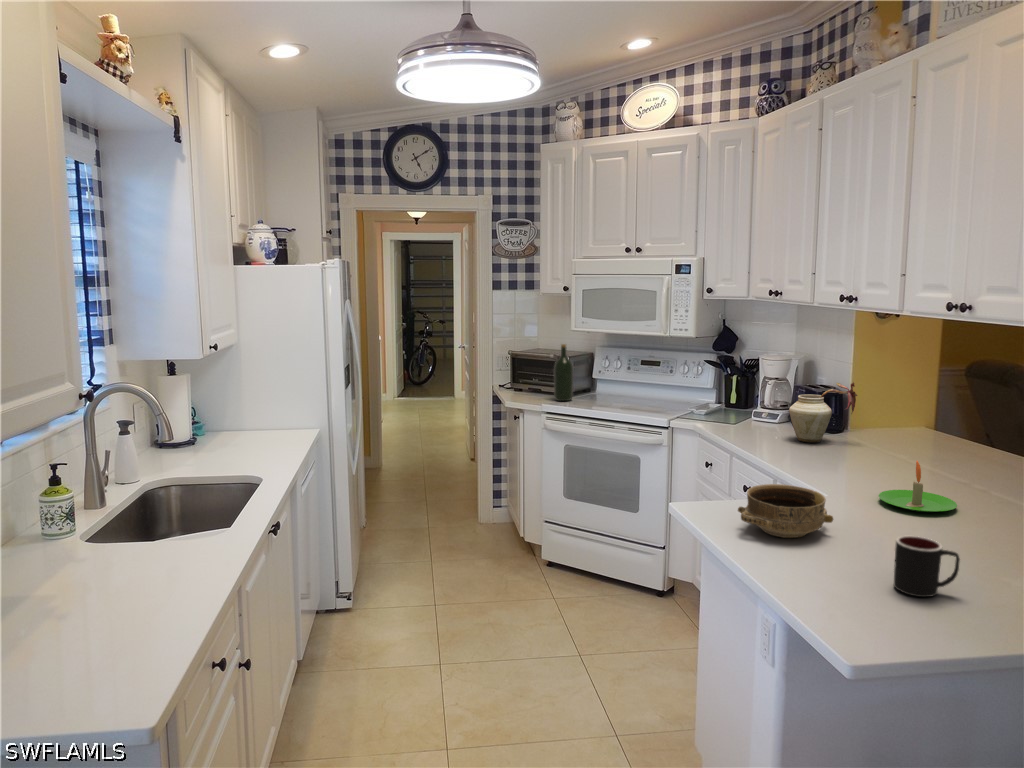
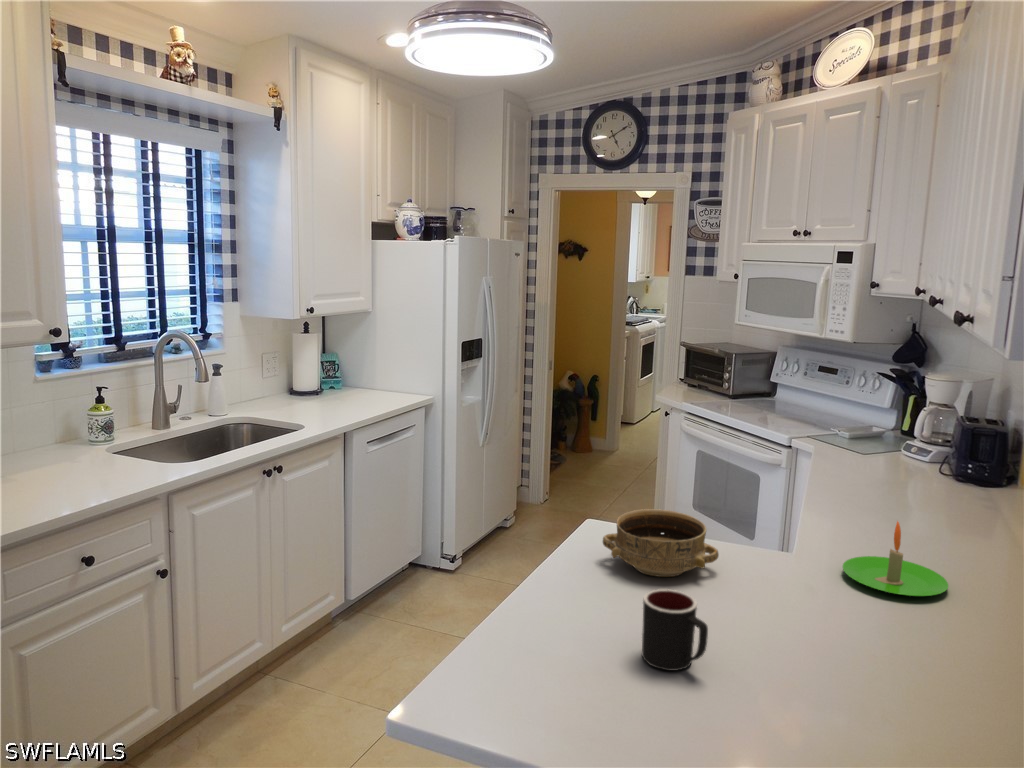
wine bottle: present [554,344,573,401] -> none [704,339,728,404]
vase: present [789,382,857,443] -> none [893,413,988,490]

